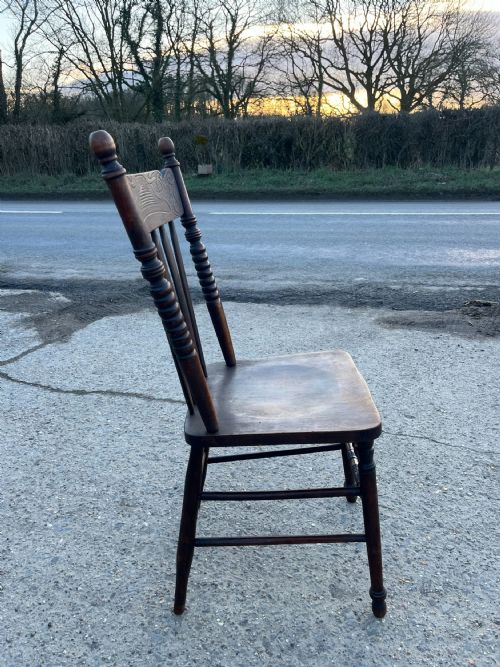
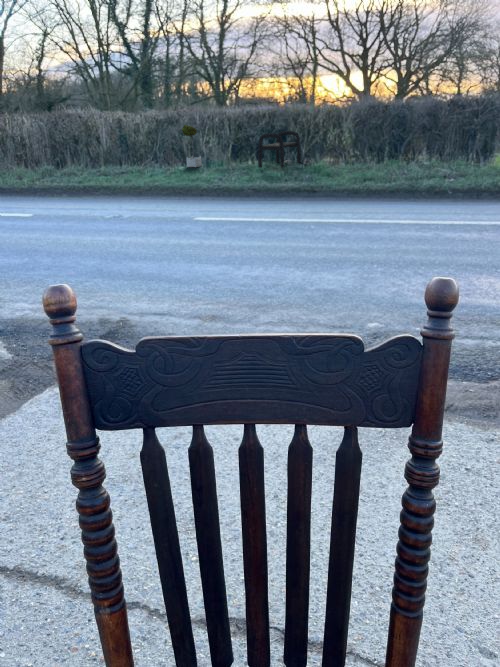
bench: none [265,140,305,174] -> present [258,131,301,168]

